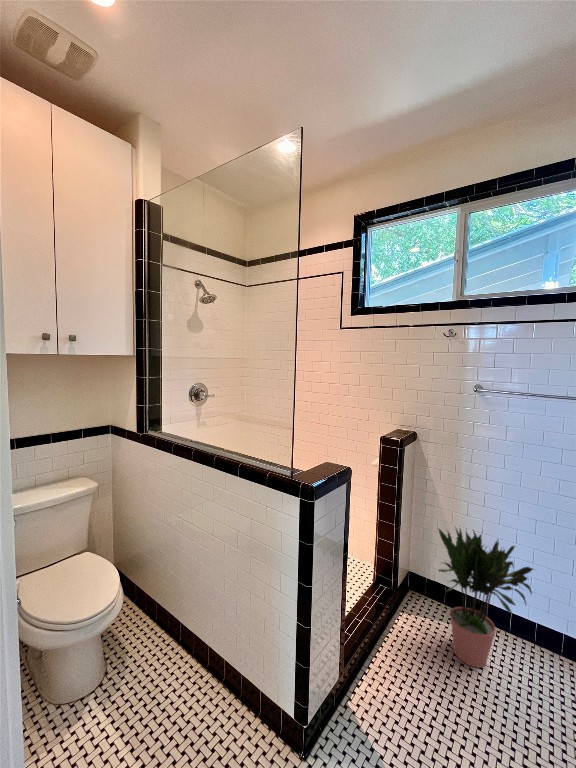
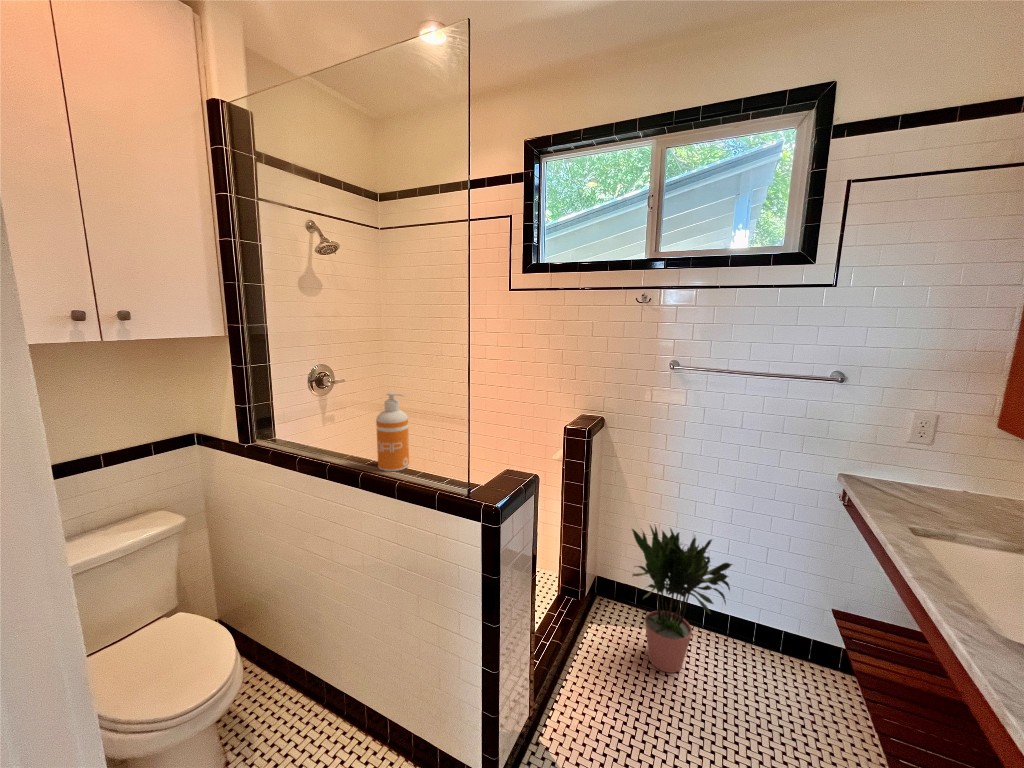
soap dispenser: none [228,397,252,457] -> present [376,392,409,471]

